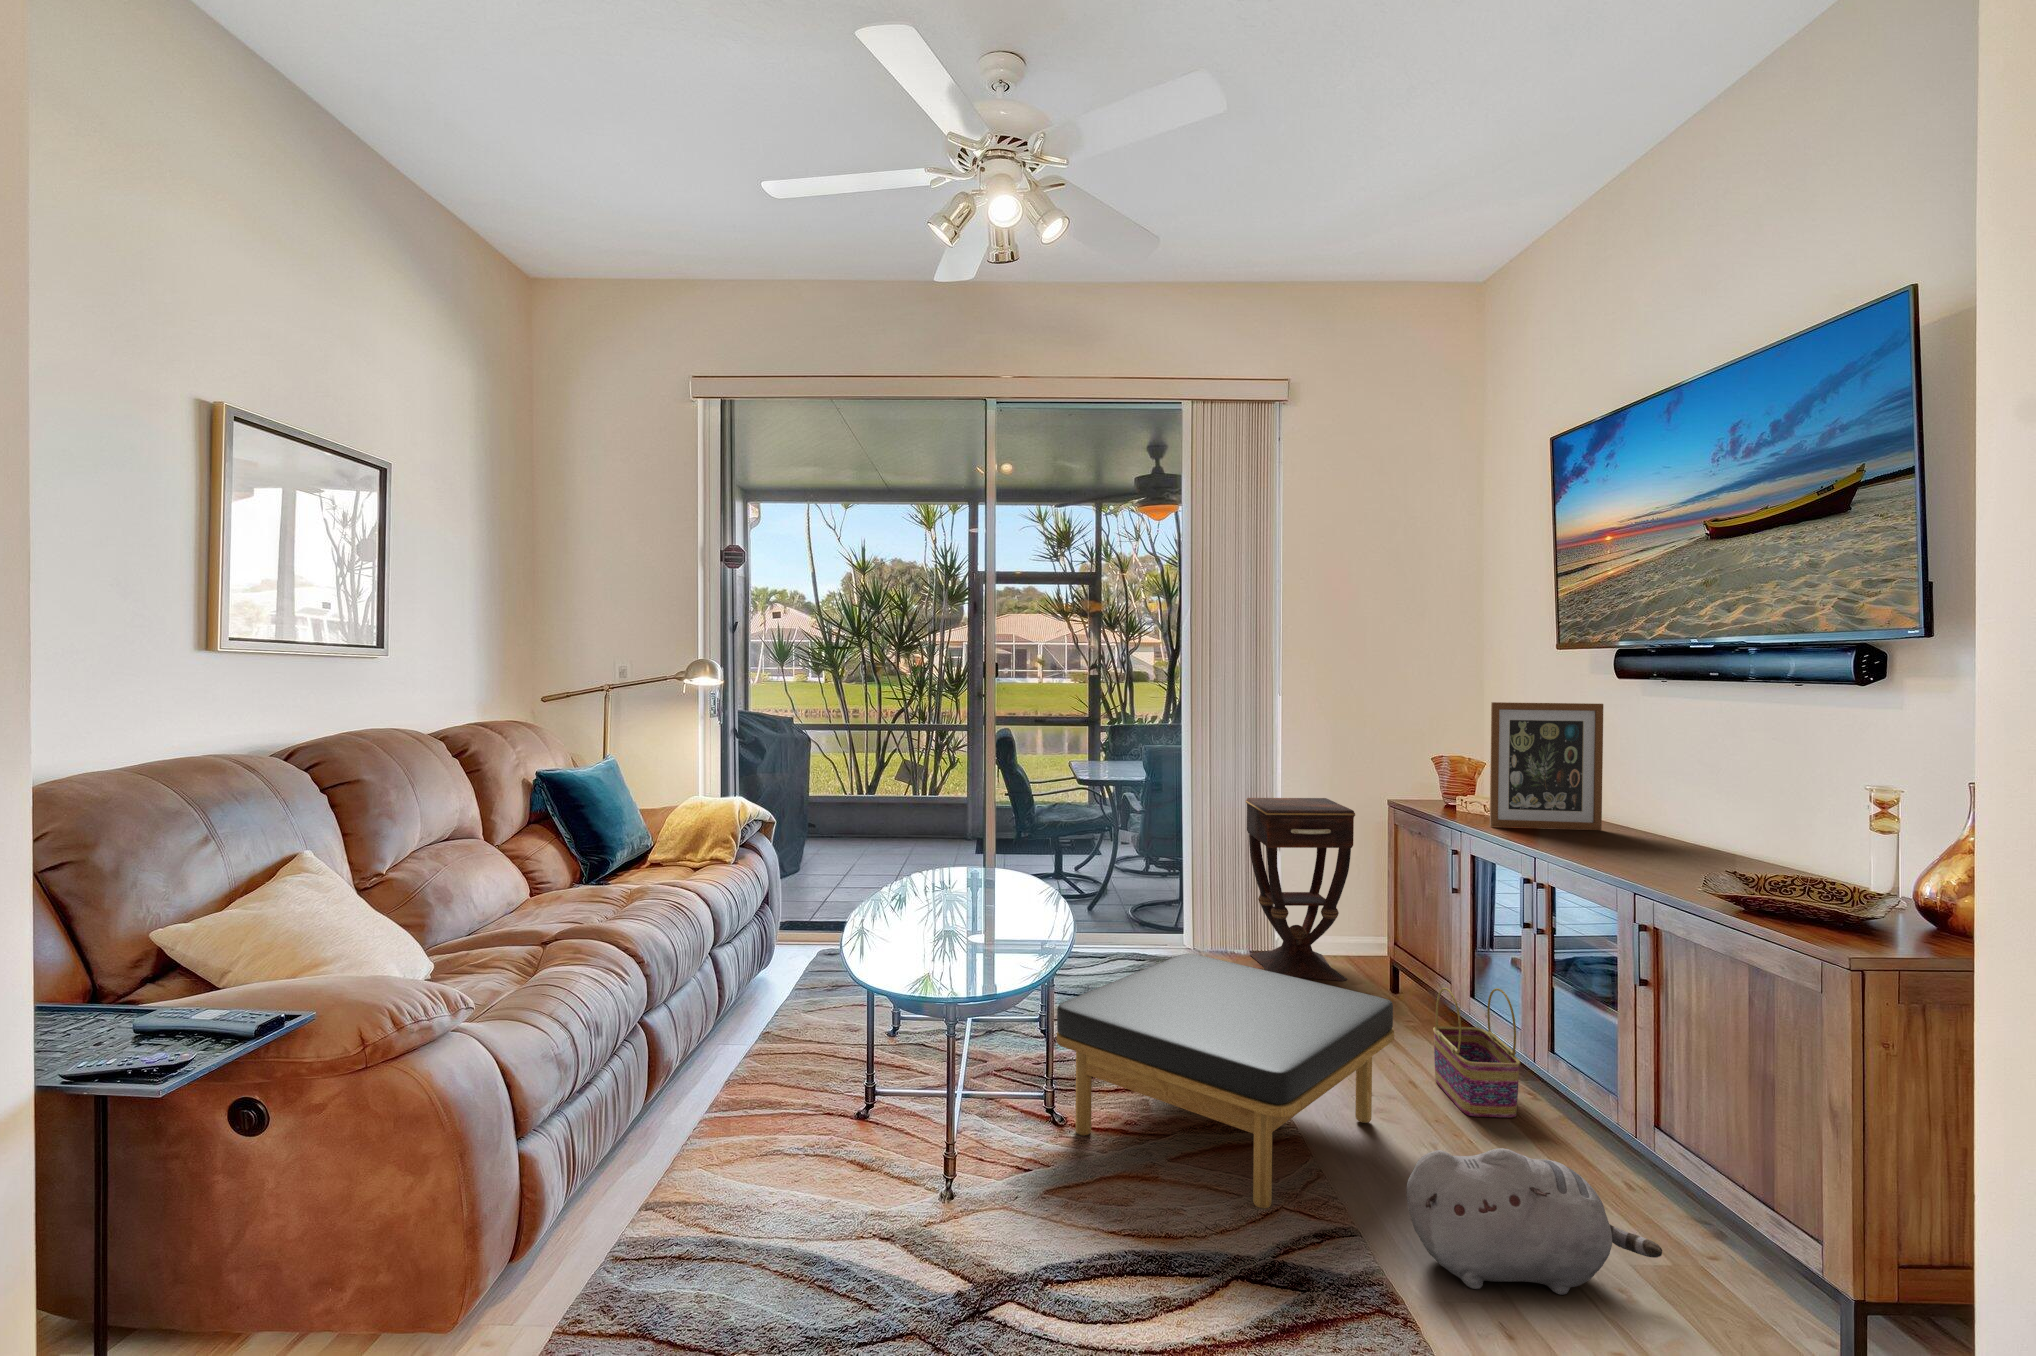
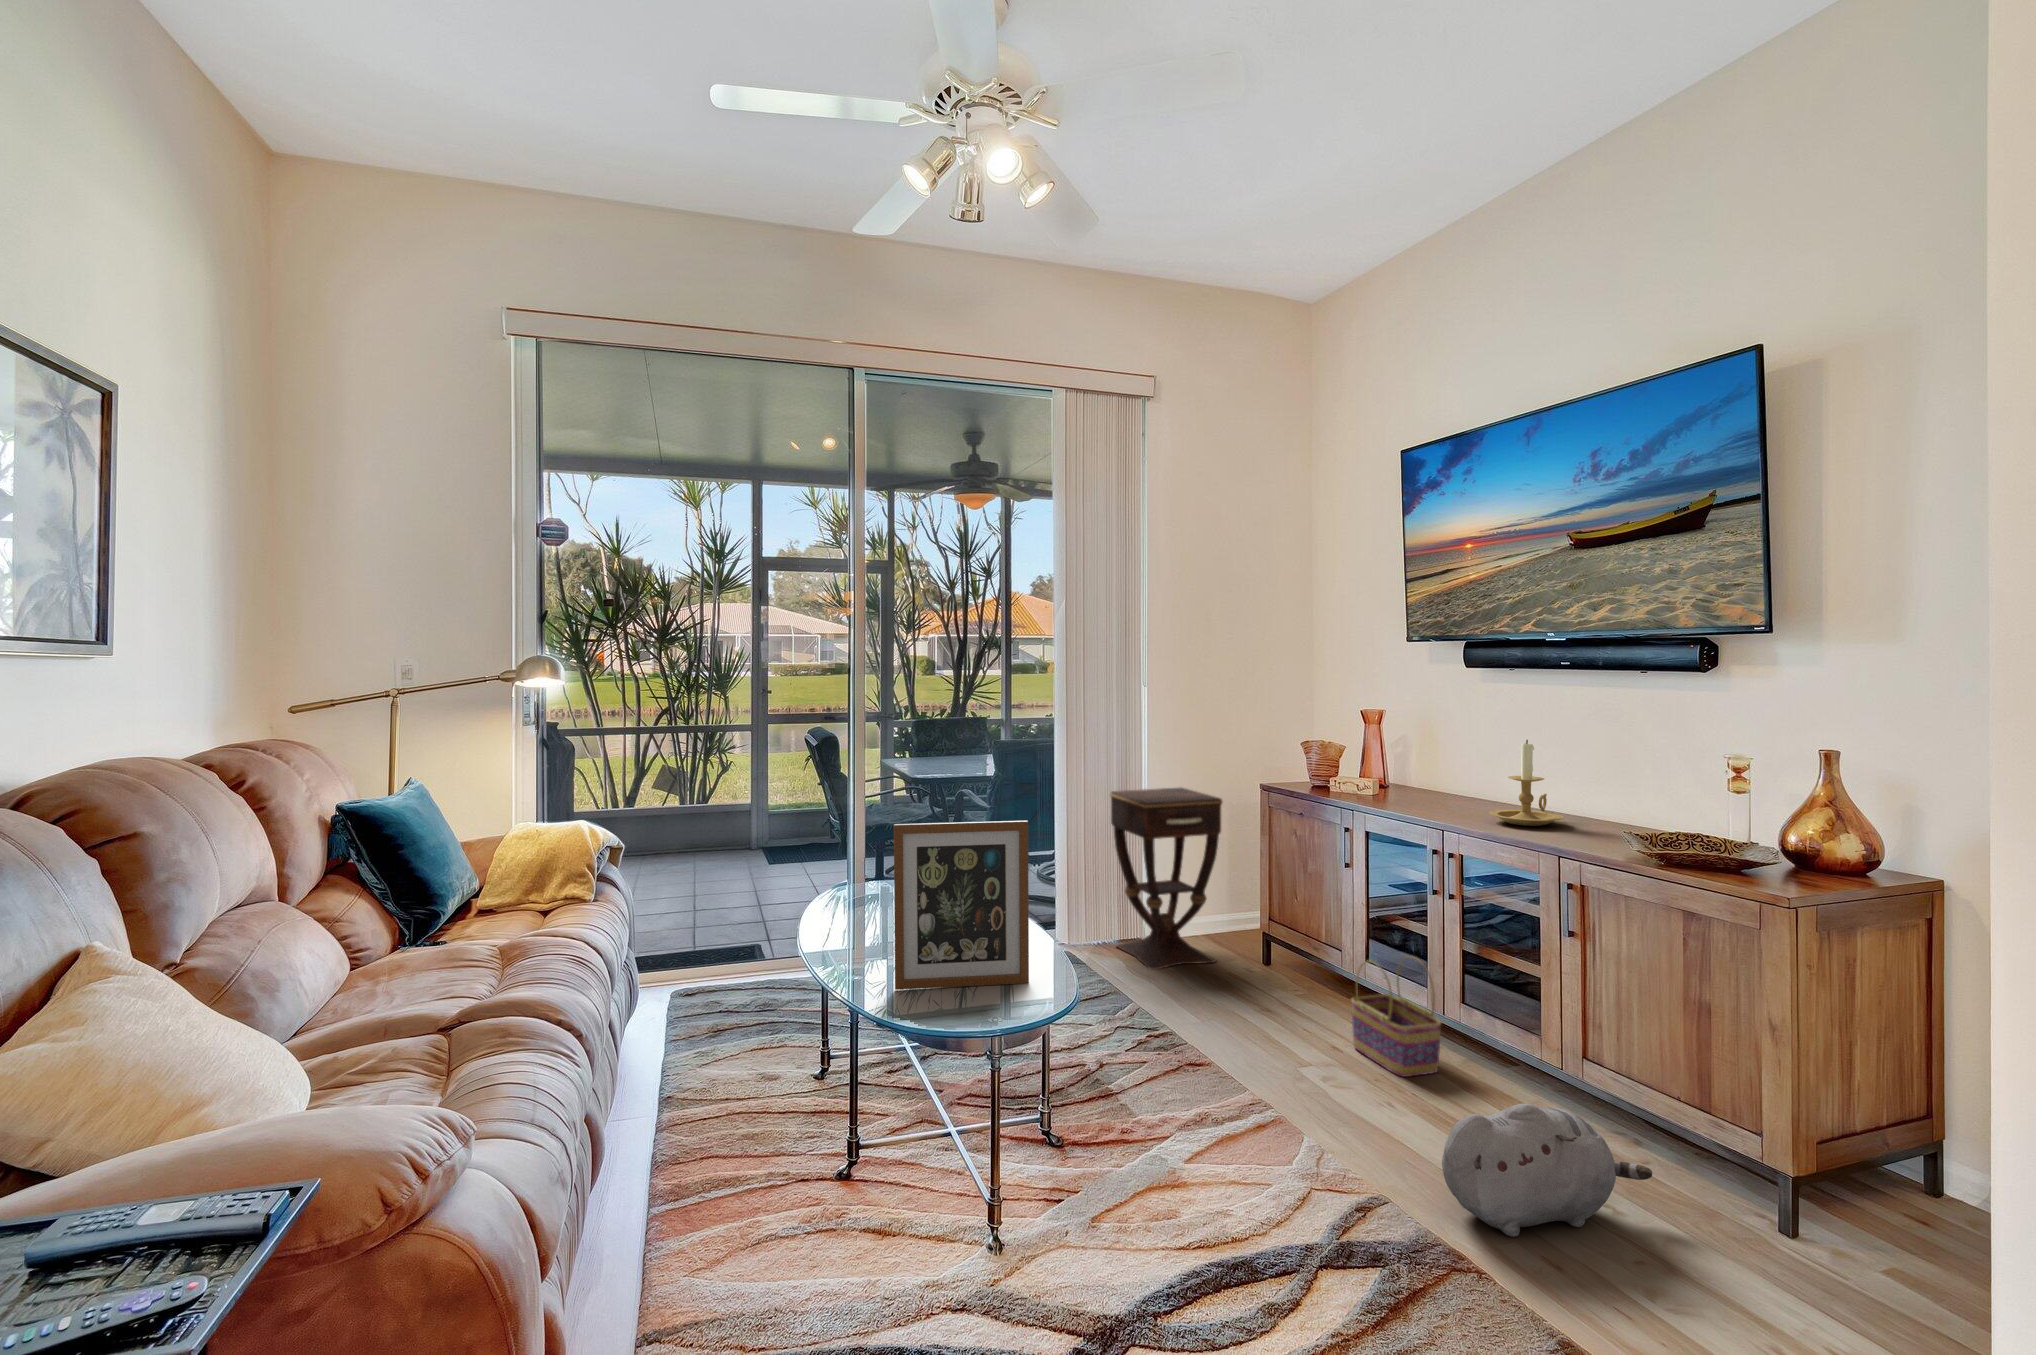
picture frame: present [1490,702,1603,830] -> present [894,821,1029,990]
candle holder: none [1595,758,1684,856] -> present [1489,740,1564,826]
ottoman: present [1057,954,1394,1209] -> none [1053,953,1352,1197]

